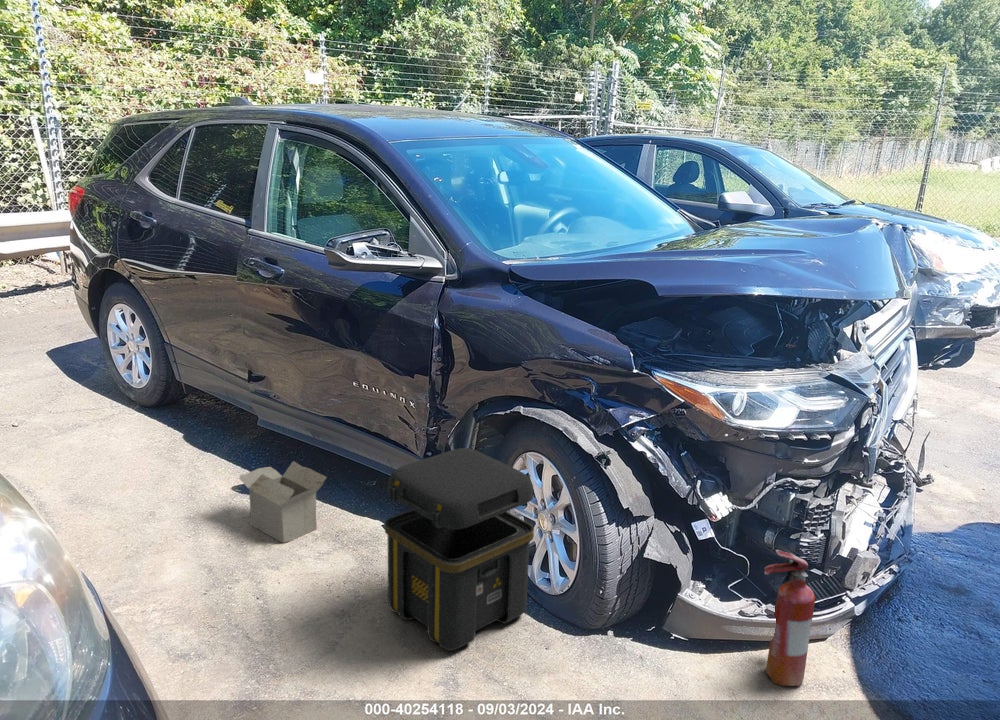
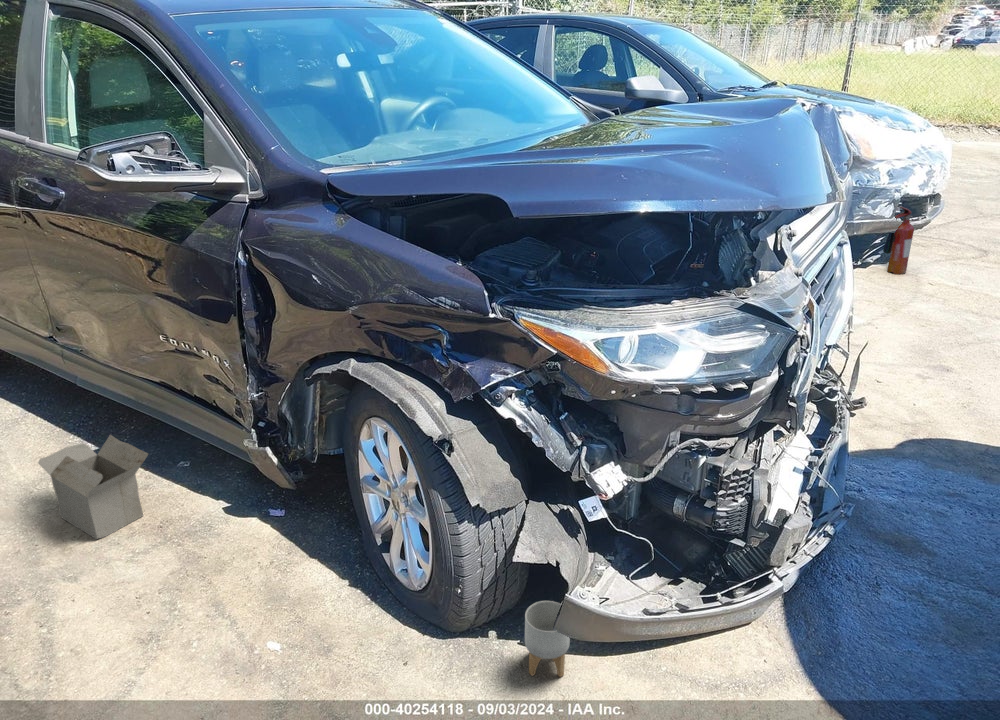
toolbox: present [385,448,534,651] -> none [188,418,388,679]
fire extinguisher: present [764,550,815,686] -> present [883,206,914,274]
planter: none [641,605,680,668] -> present [525,601,570,677]

